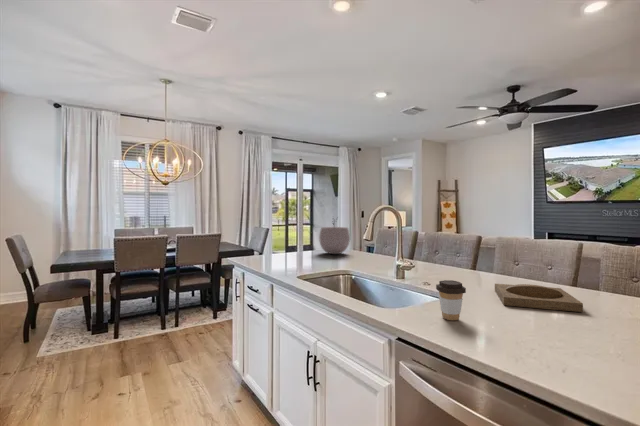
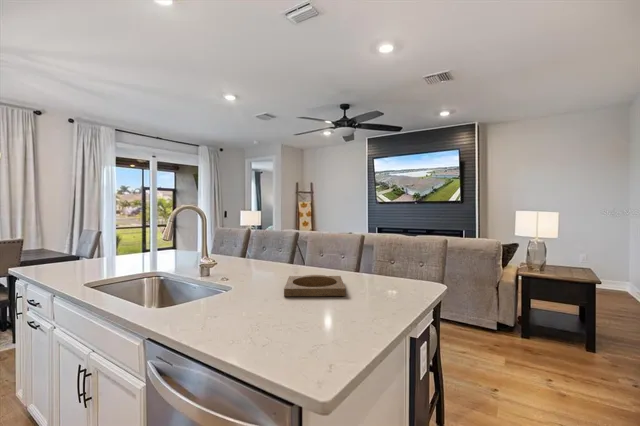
plant pot: present [319,223,350,254] -> none [141,215,178,256]
coffee cup: present [436,280,466,320] -> none [205,277,232,319]

